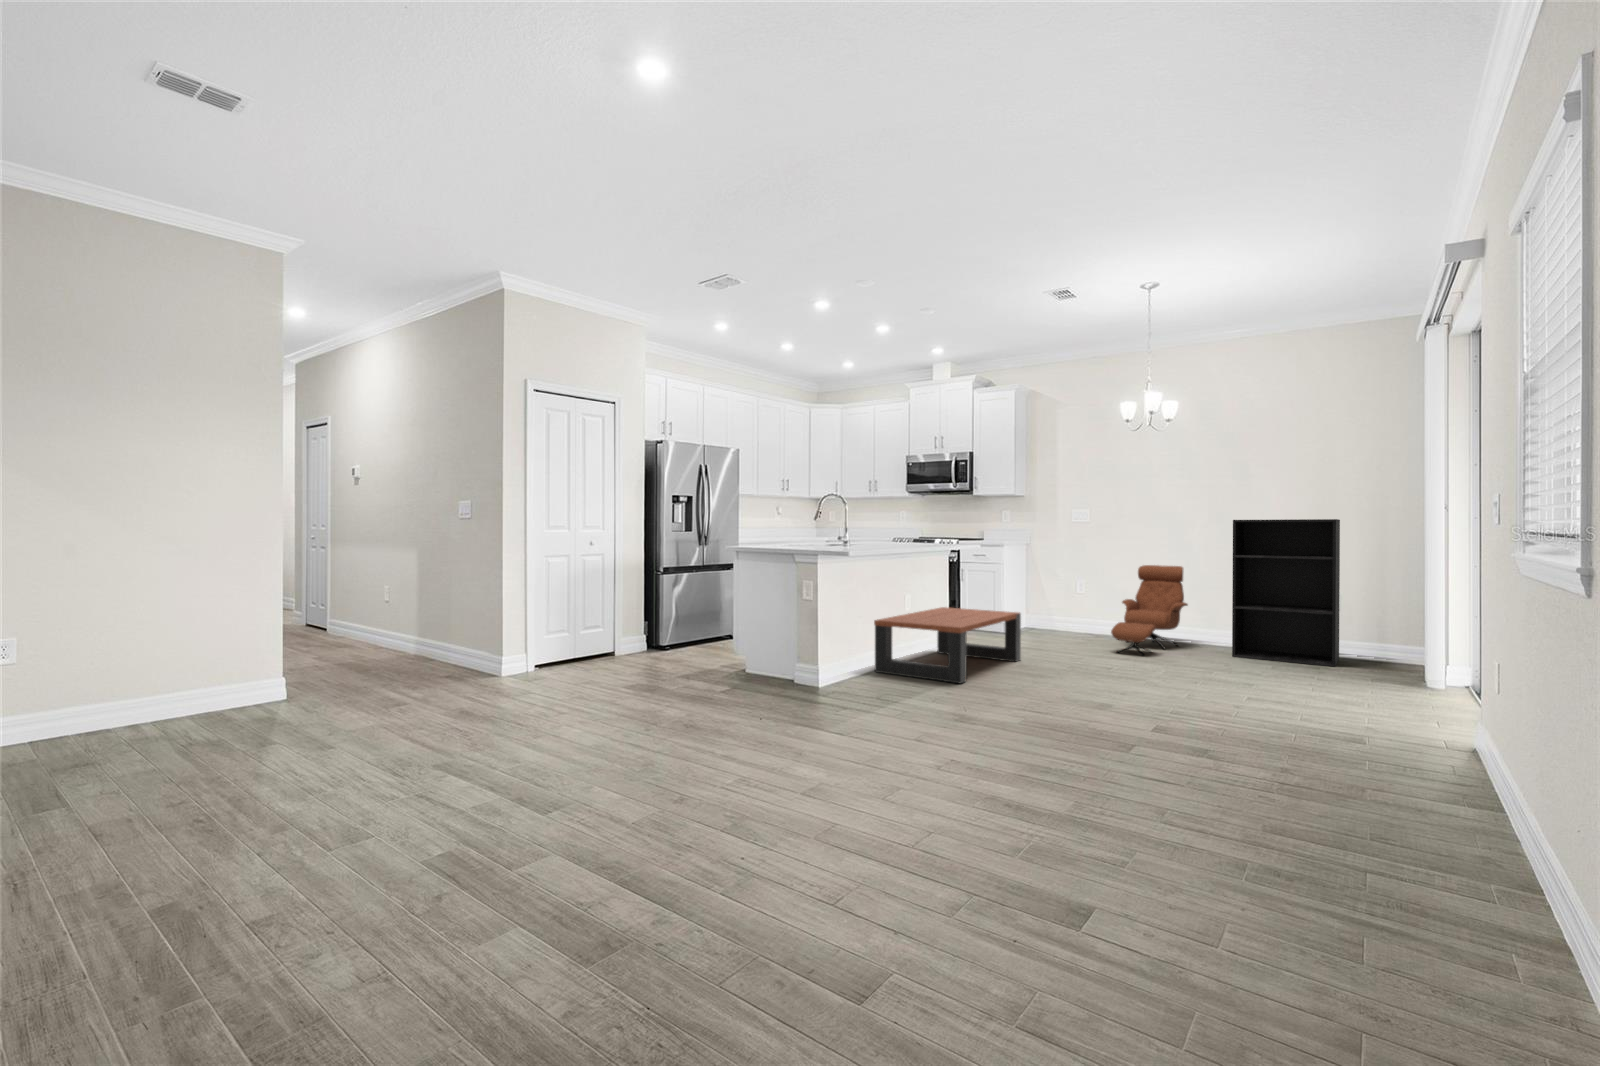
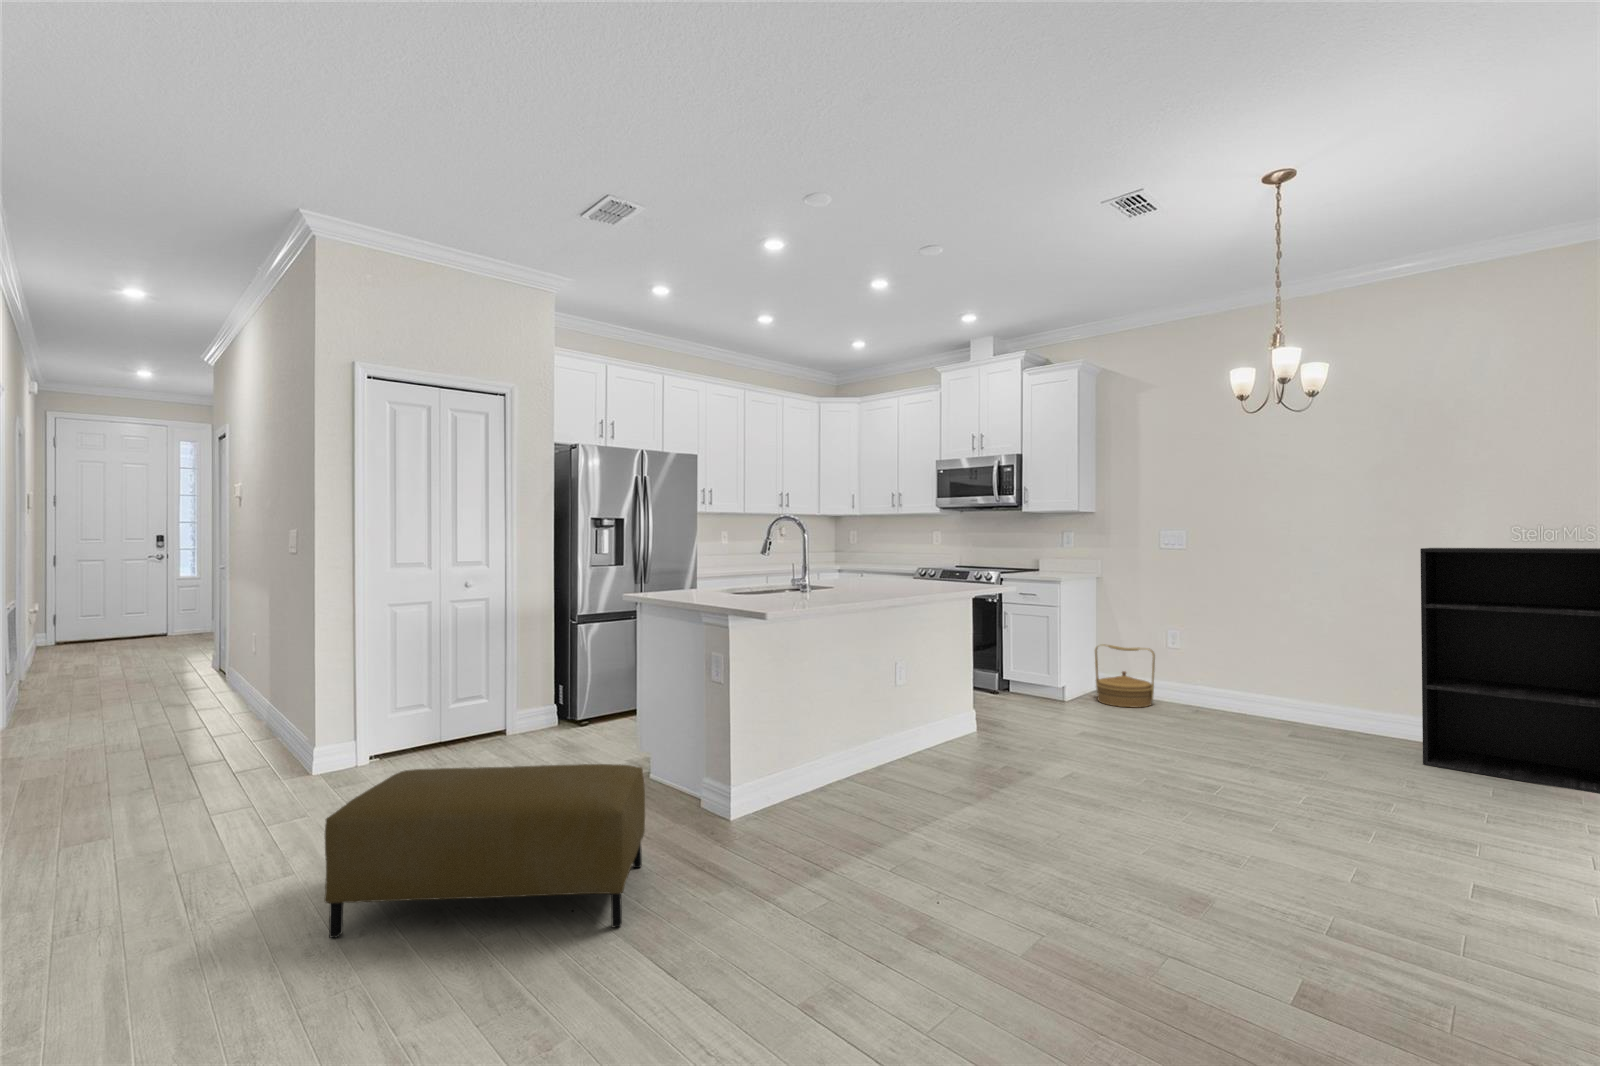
lounge chair: present [1111,565,1188,655] -> none [1220,611,1343,758]
woven basket: none [1025,592,1067,635] -> present [1095,644,1155,707]
coffee table: present [874,607,1021,683] -> none [837,675,1074,820]
ottoman: none [630,642,798,731] -> present [324,764,645,938]

